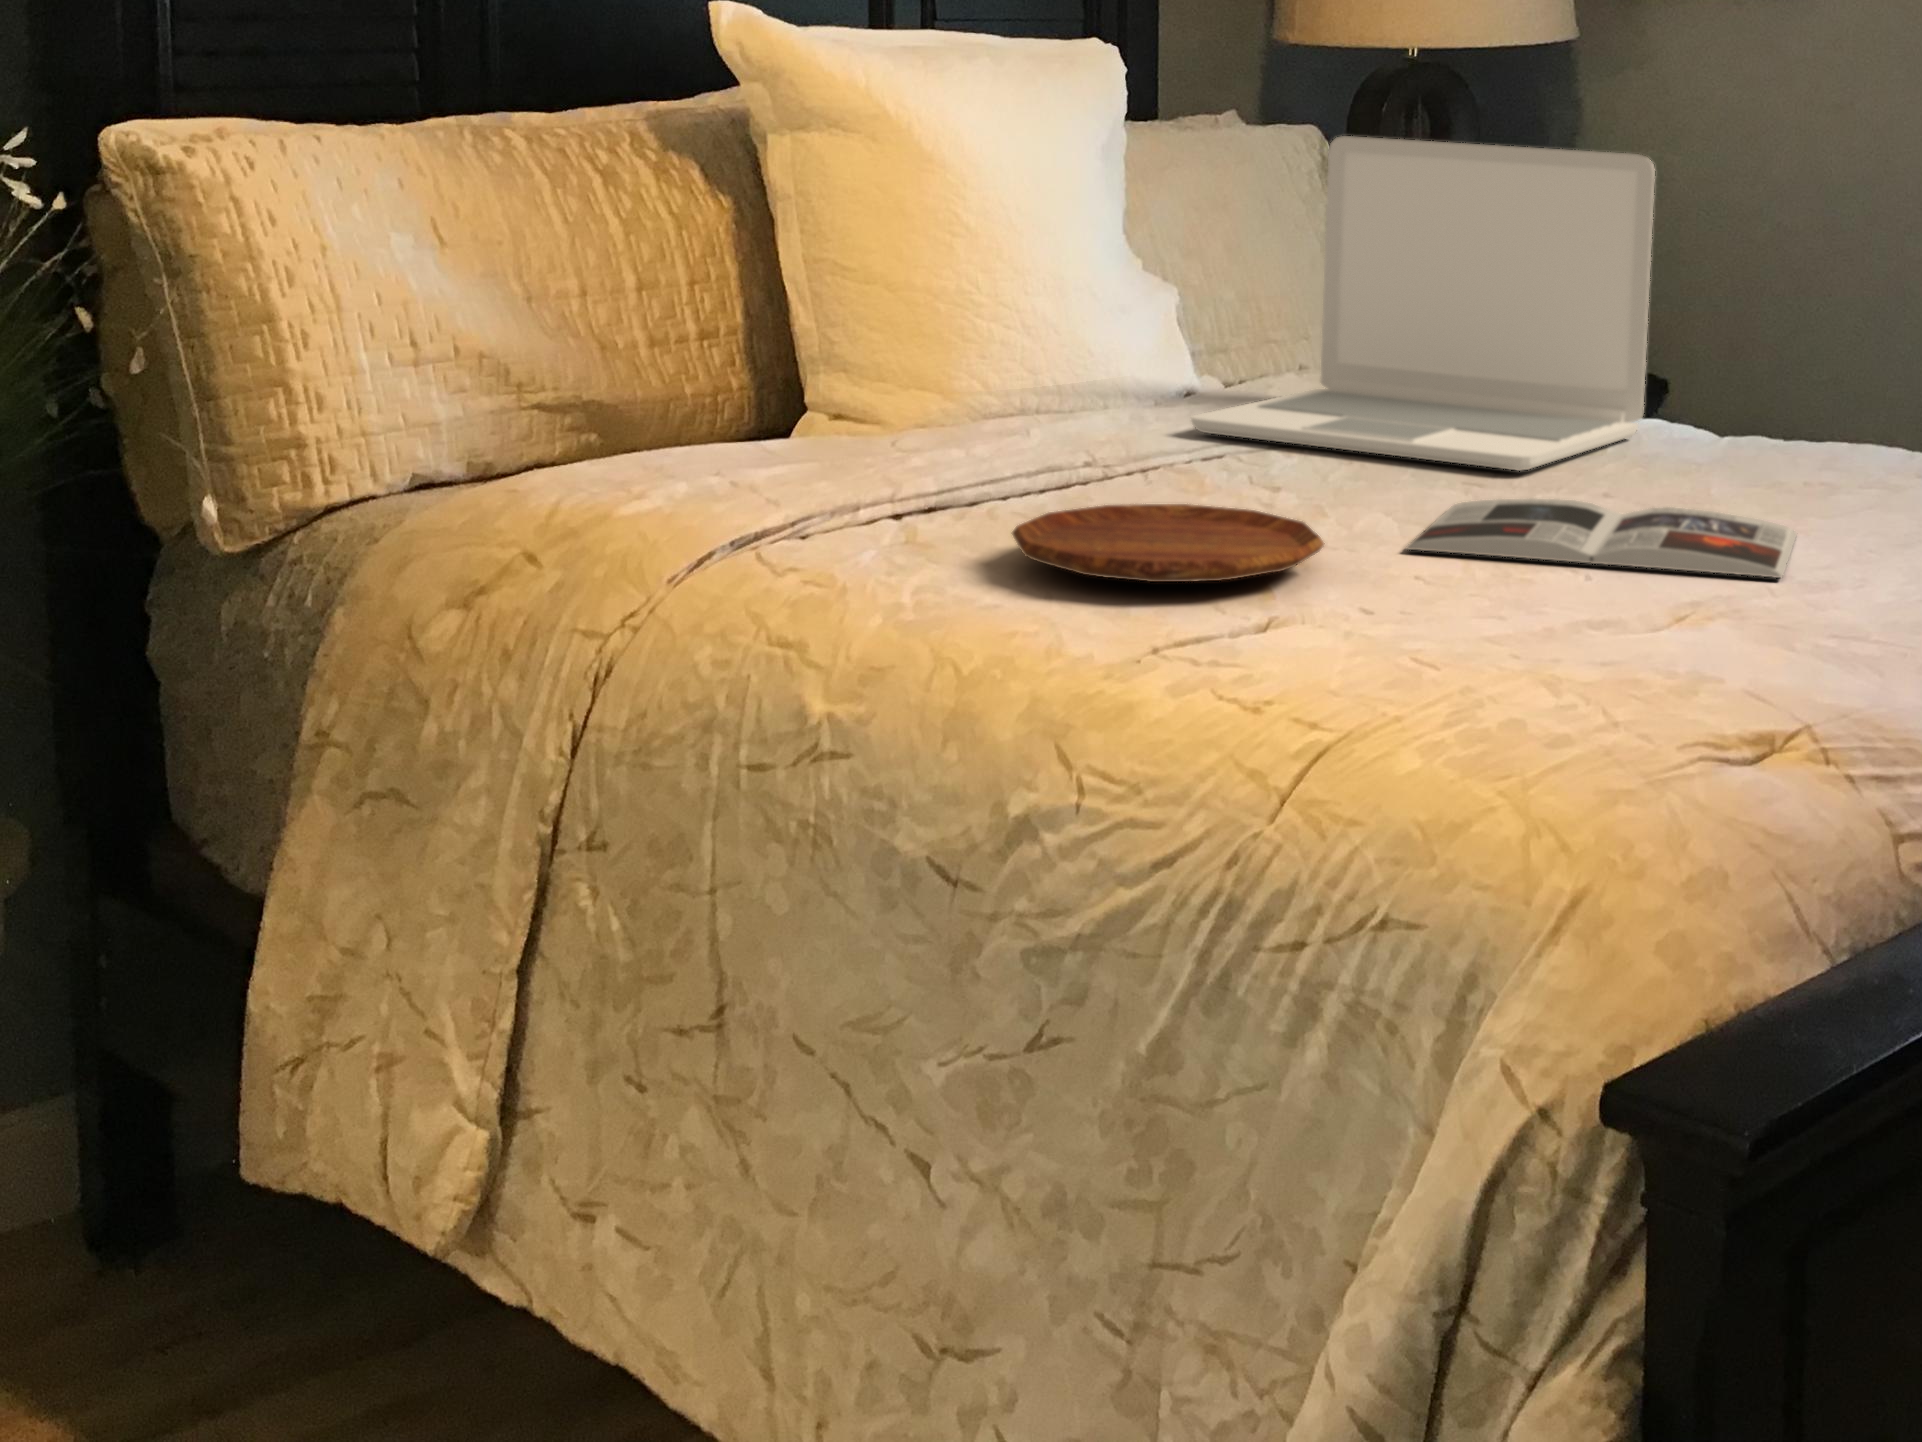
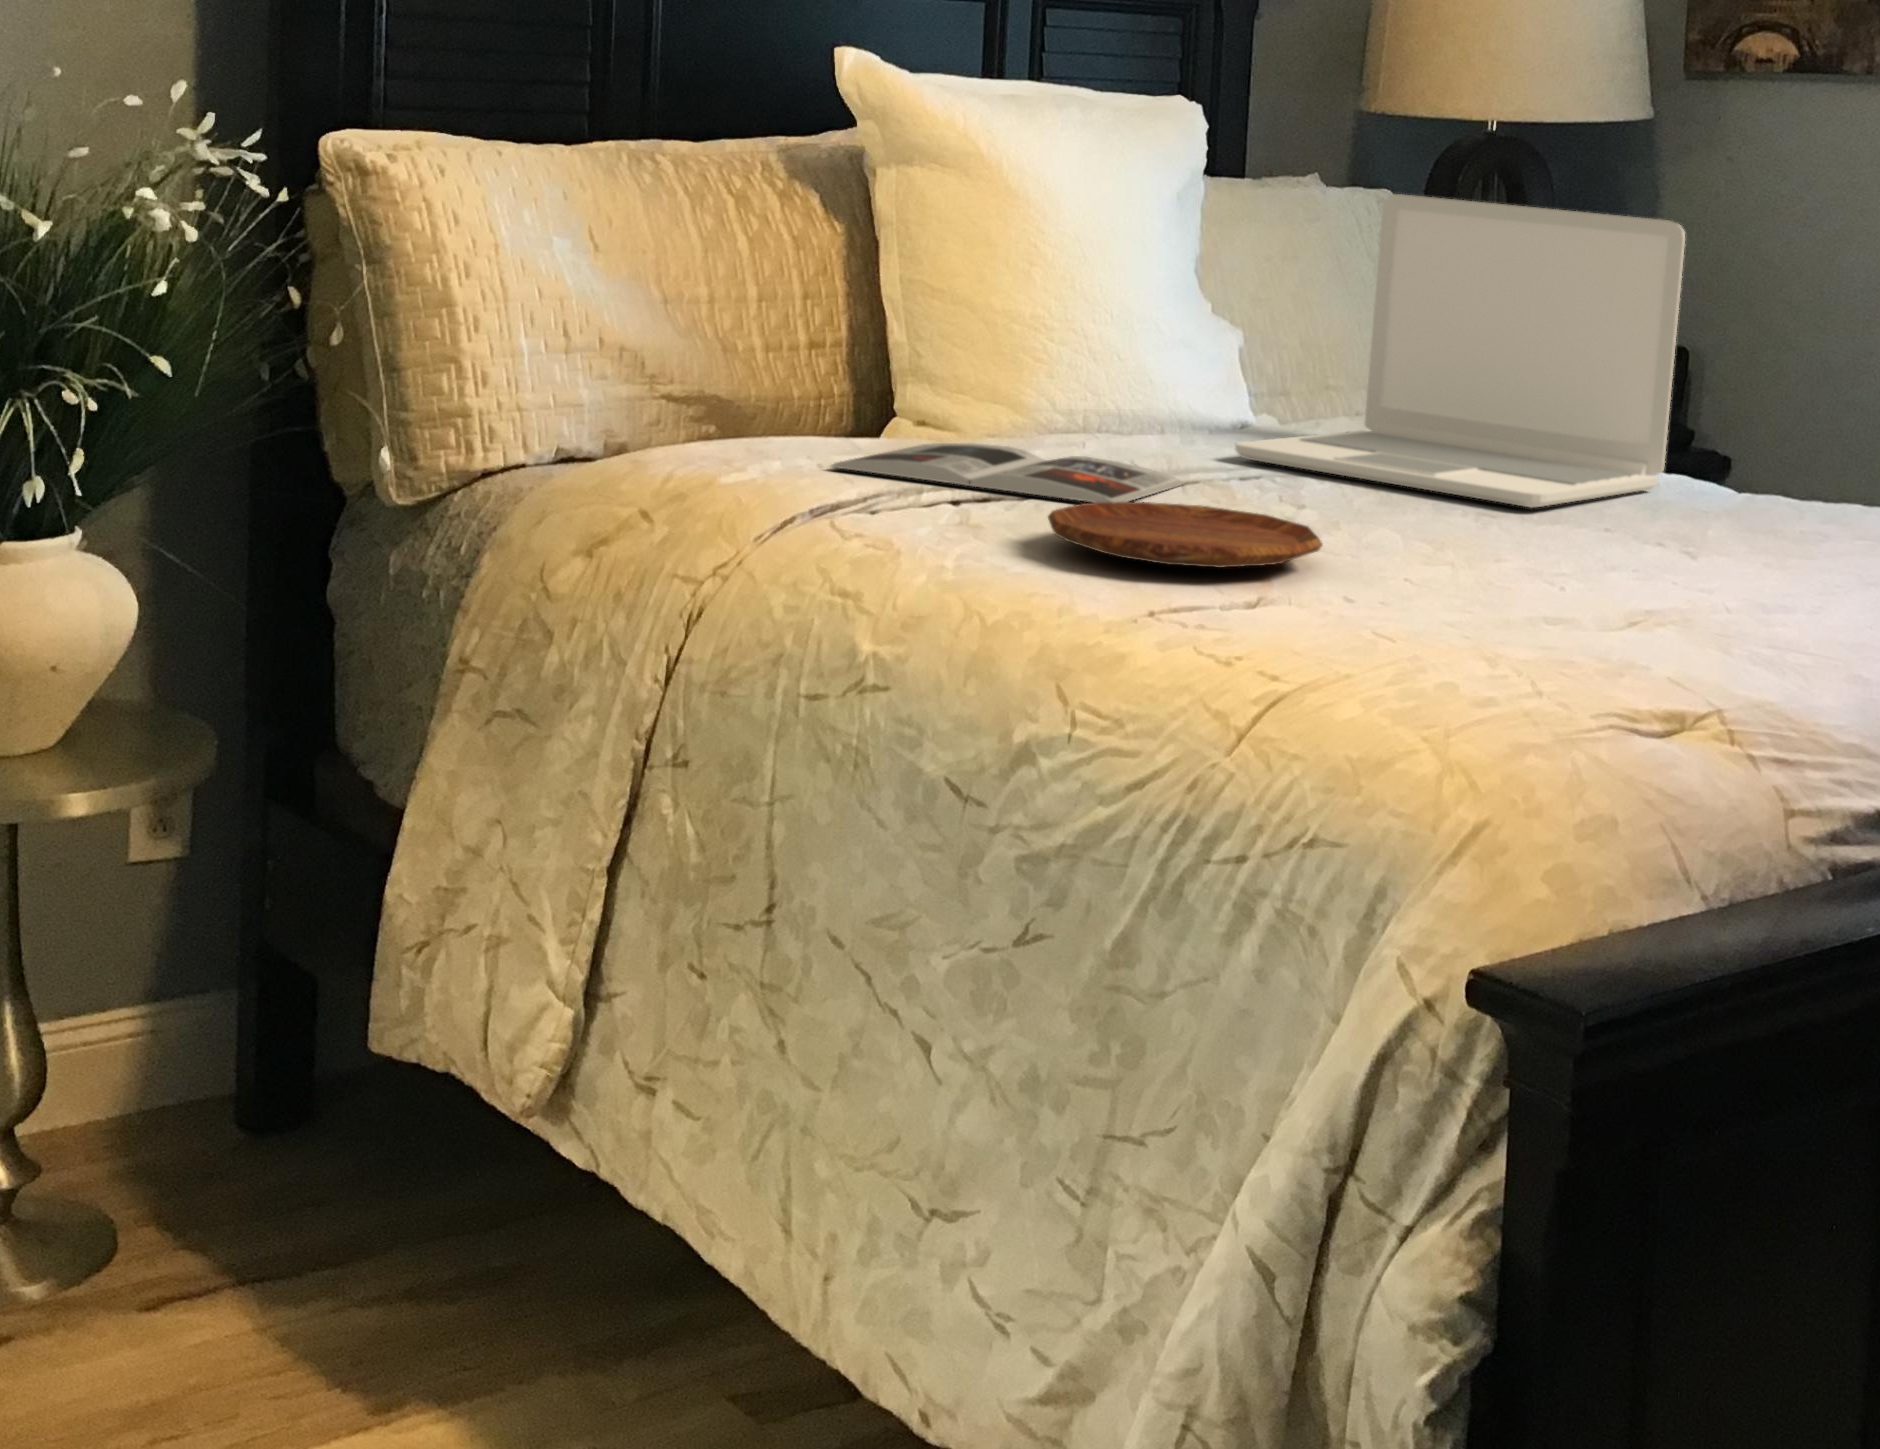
magazine: present [1406,498,1797,578] -> present [831,443,1183,503]

